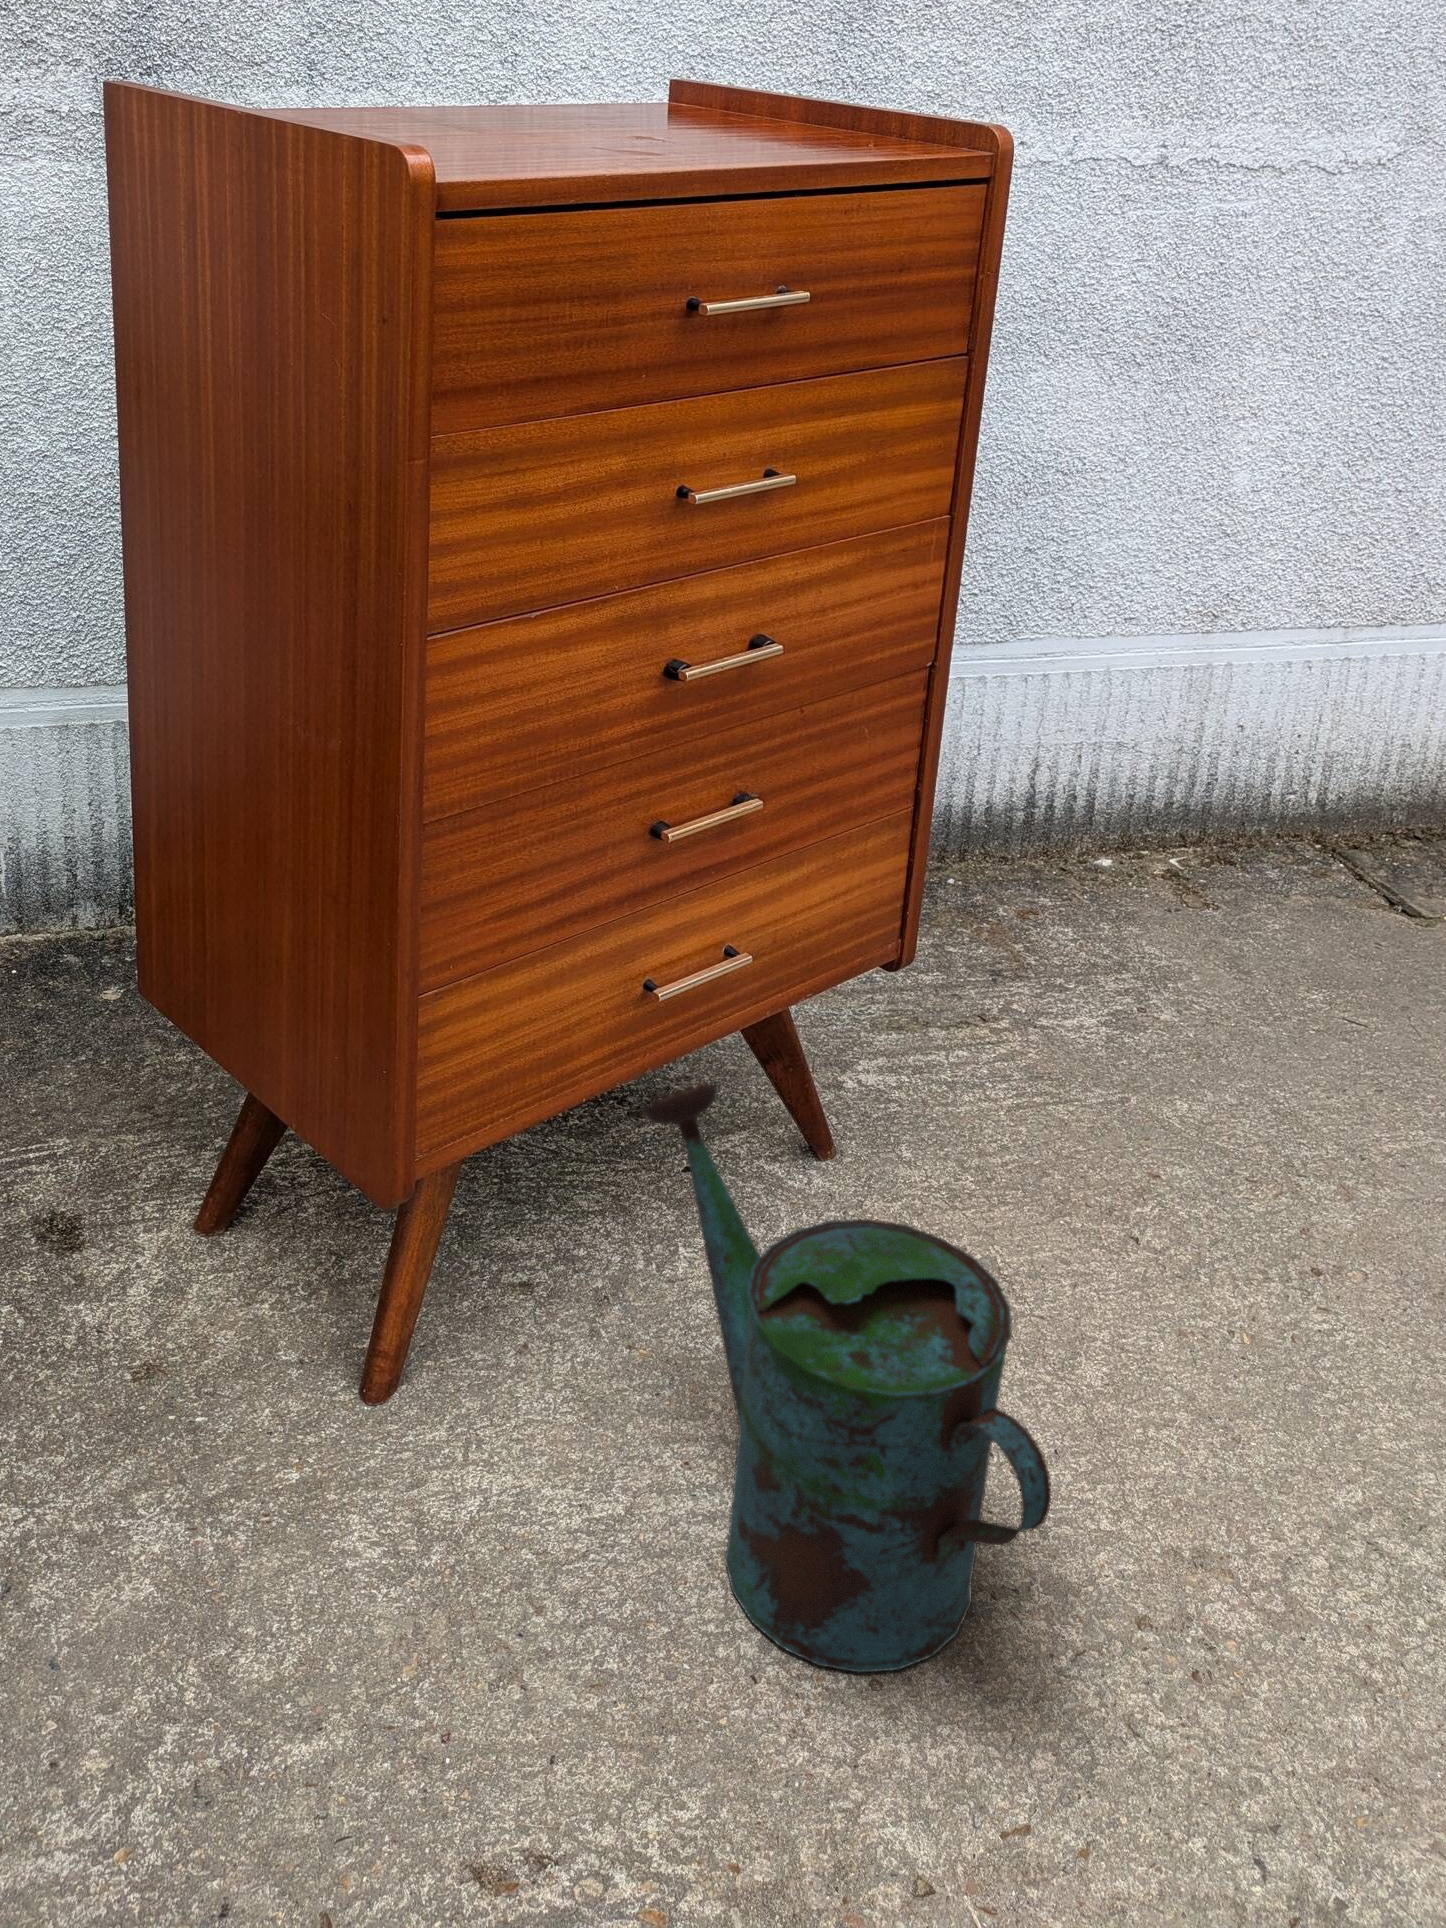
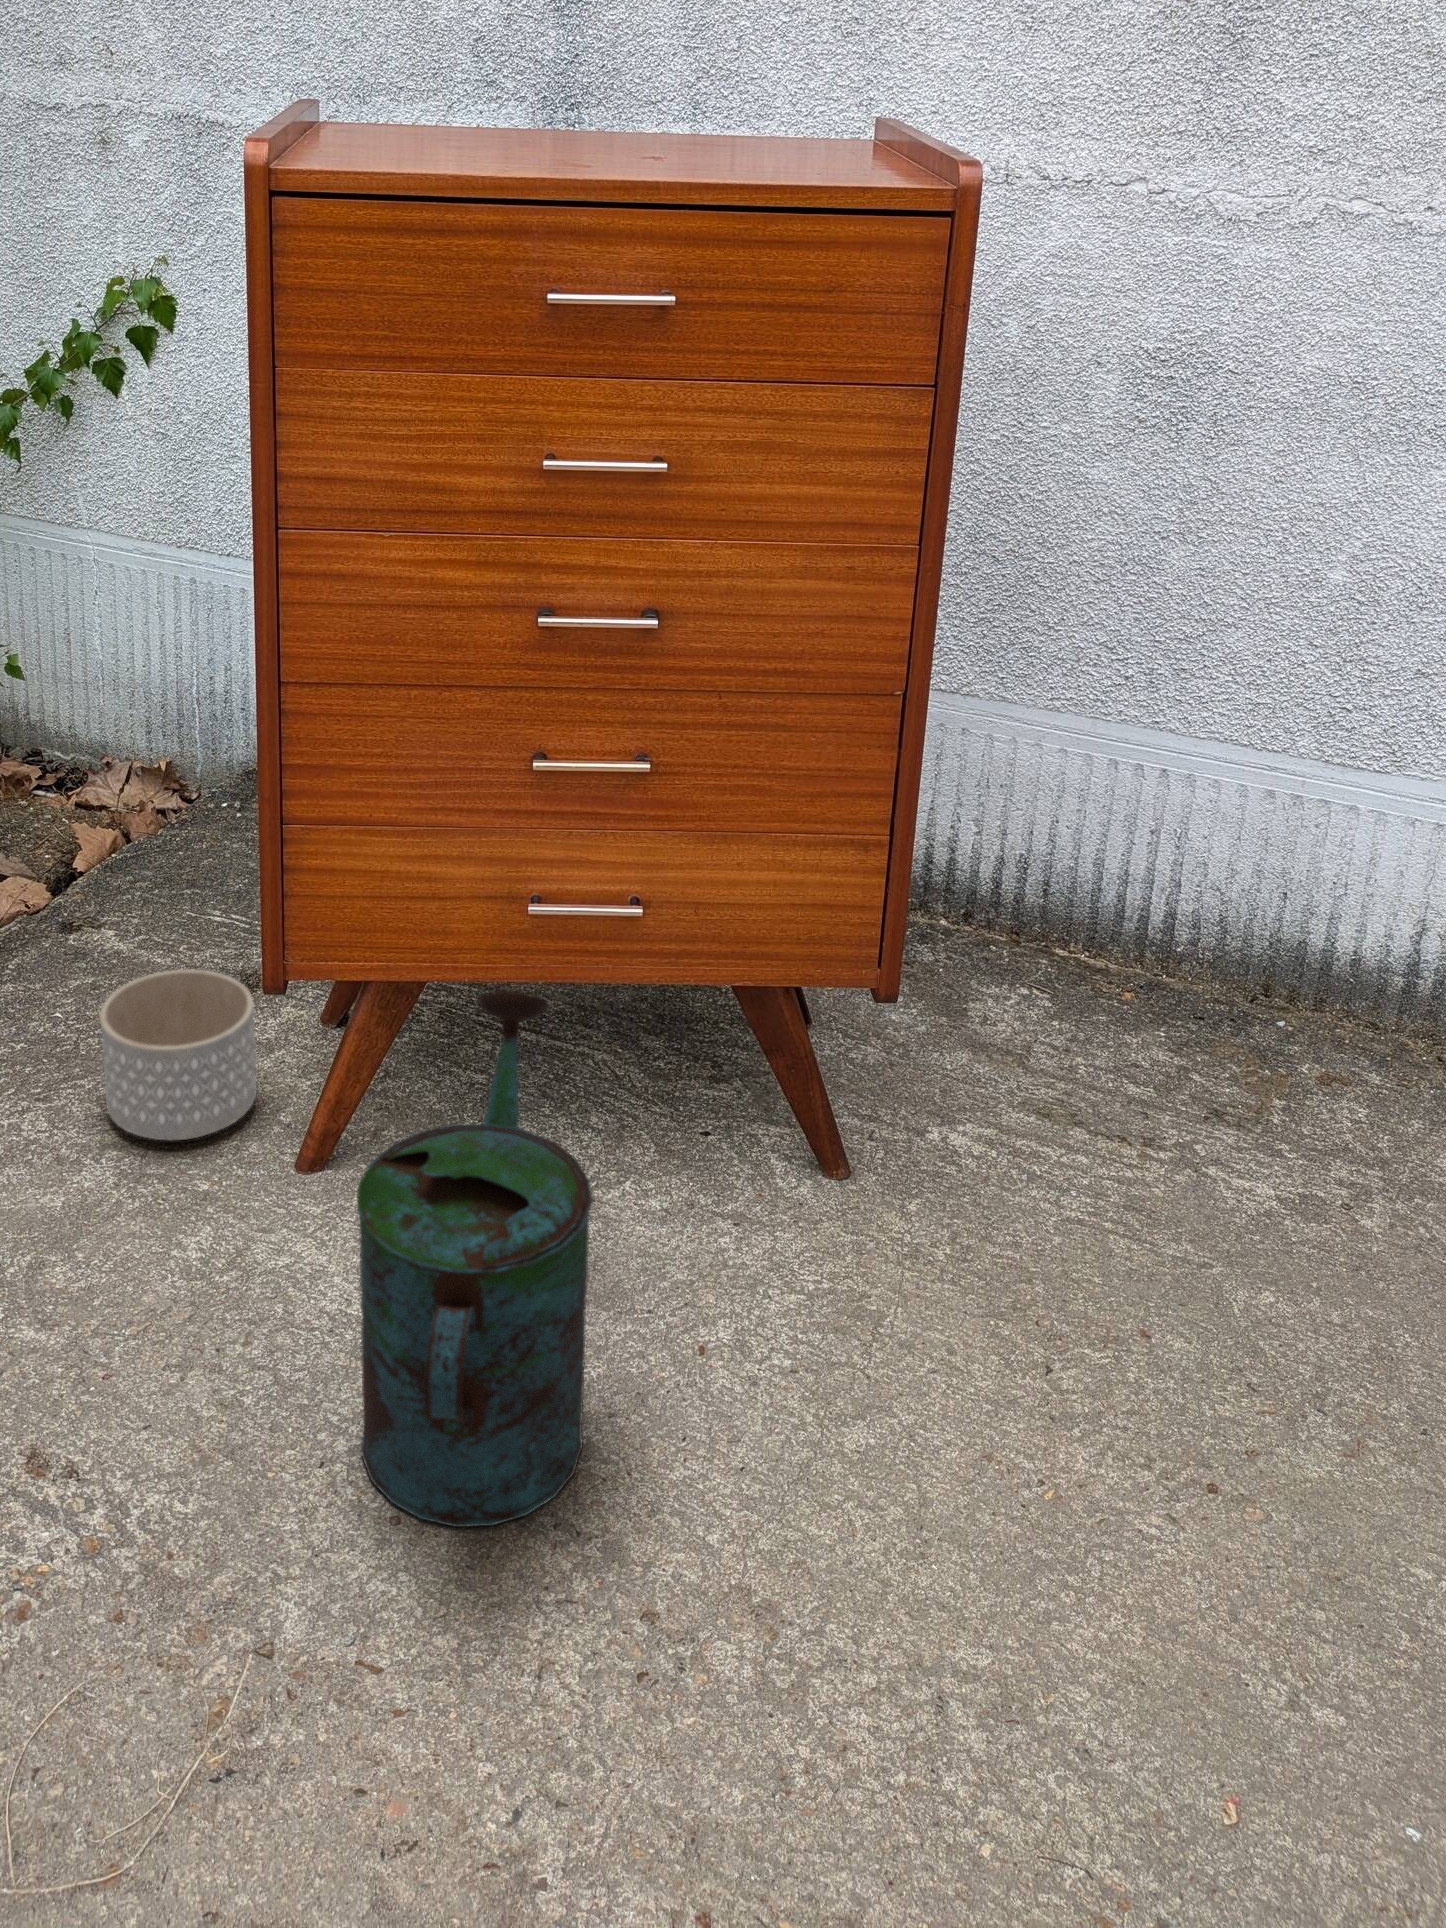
planter: none [50,1219,256,1463] -> present [100,969,257,1141]

